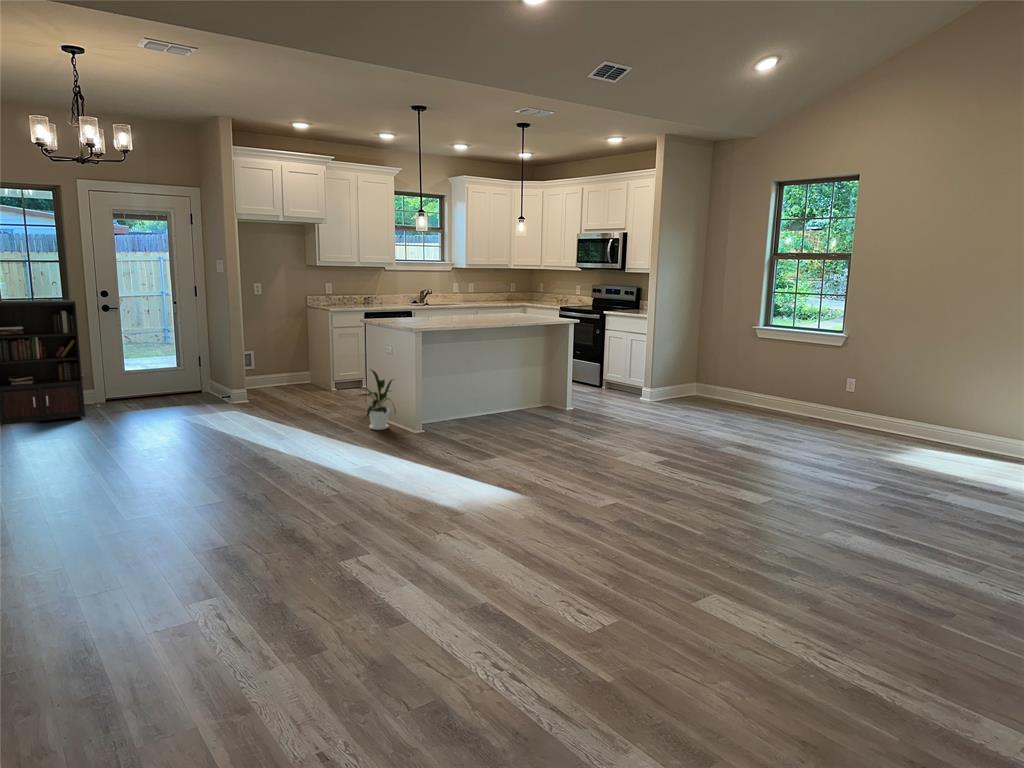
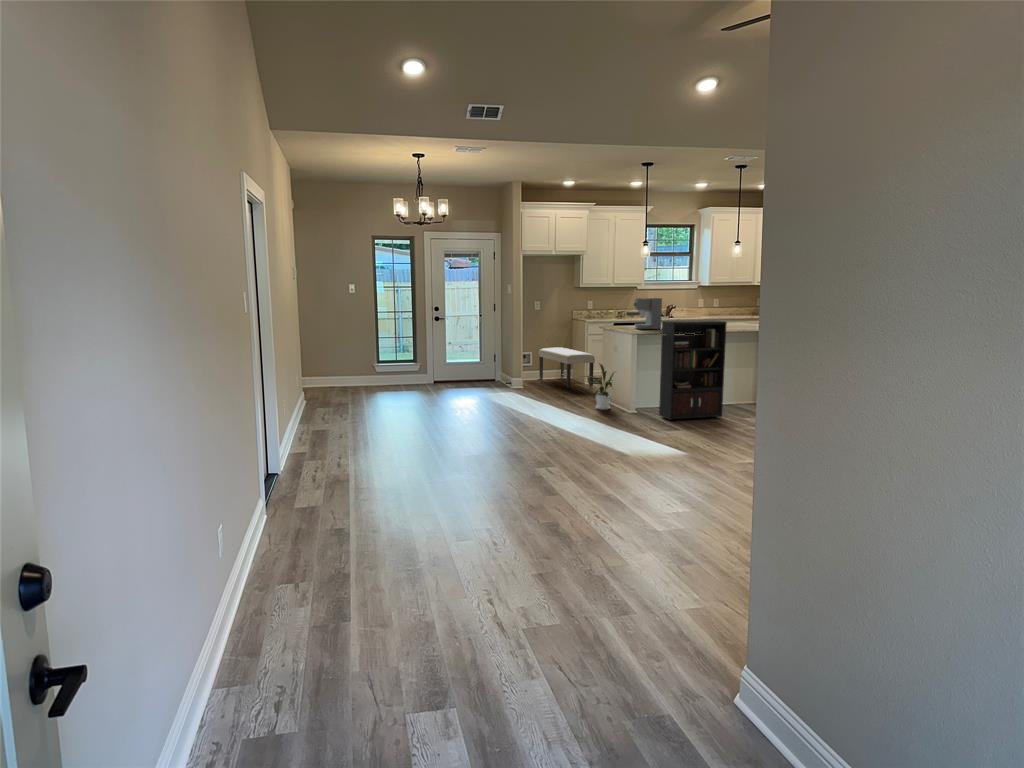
coffee maker: none [403,284,447,325] -> present [626,298,662,329]
bookcase: present [0,300,99,426] -> present [659,320,727,420]
bench: none [263,344,346,398] -> present [538,348,595,388]

